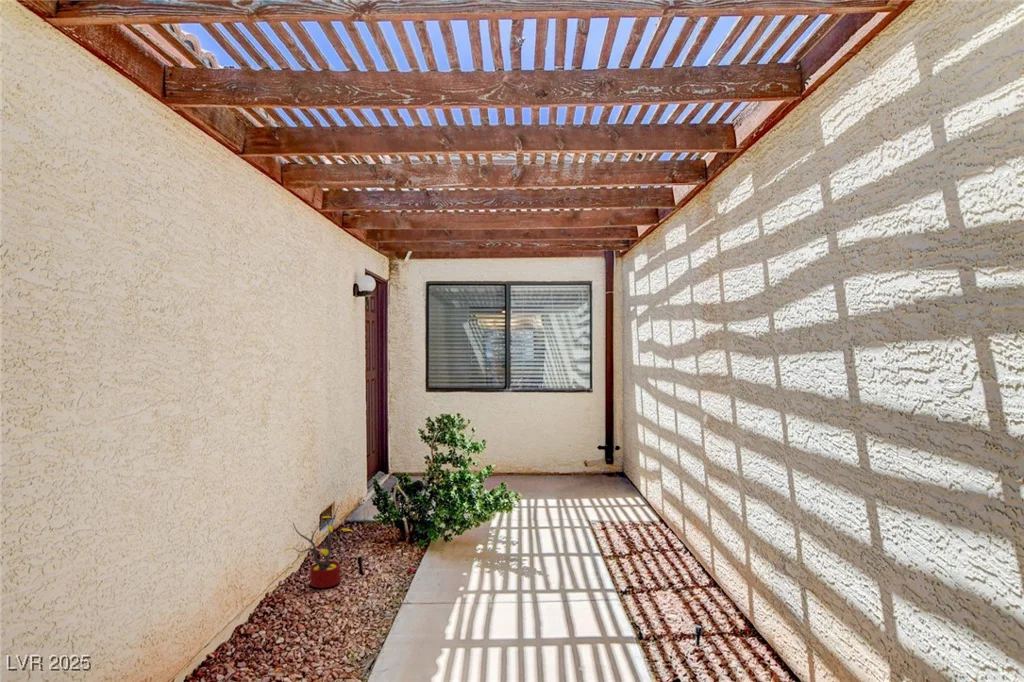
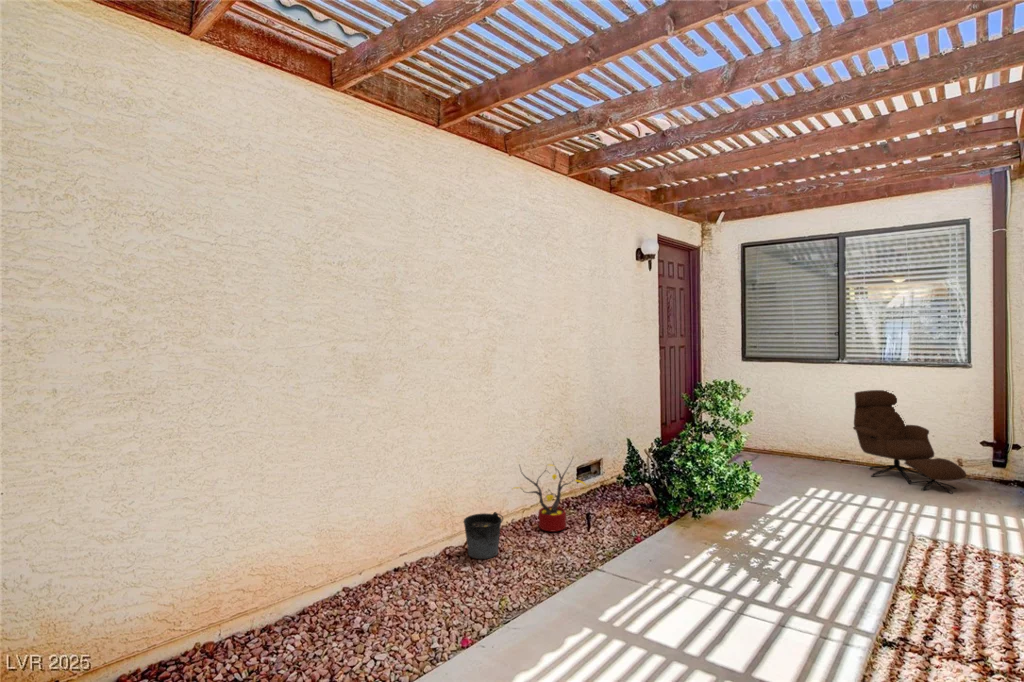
lounge chair: none [521,413,596,489] -> present [853,390,966,494]
bucket: none [255,578,302,633] -> present [464,512,503,559]

